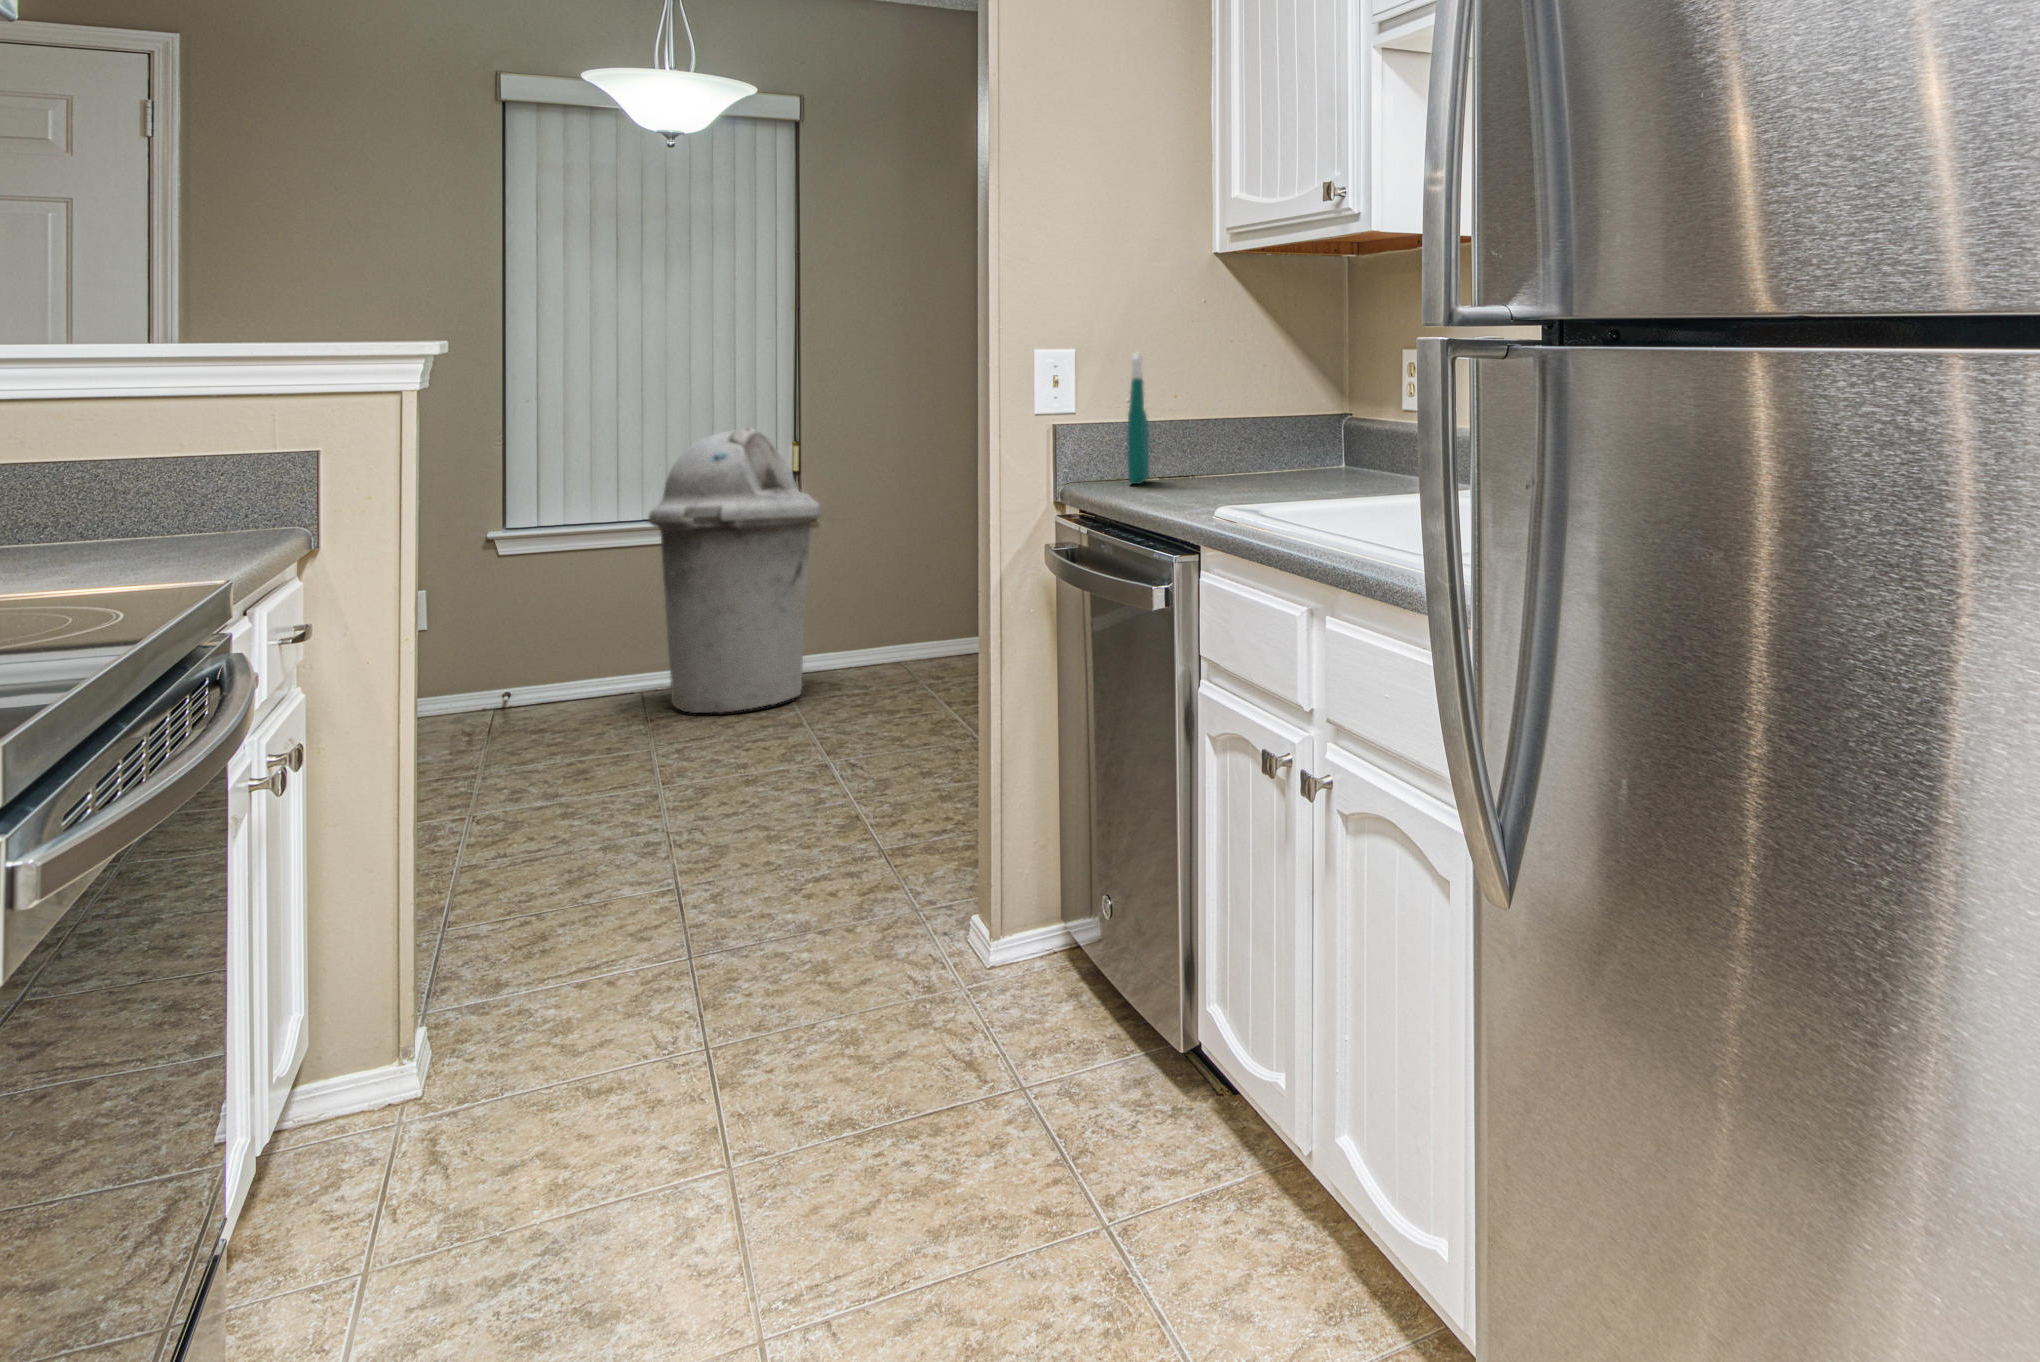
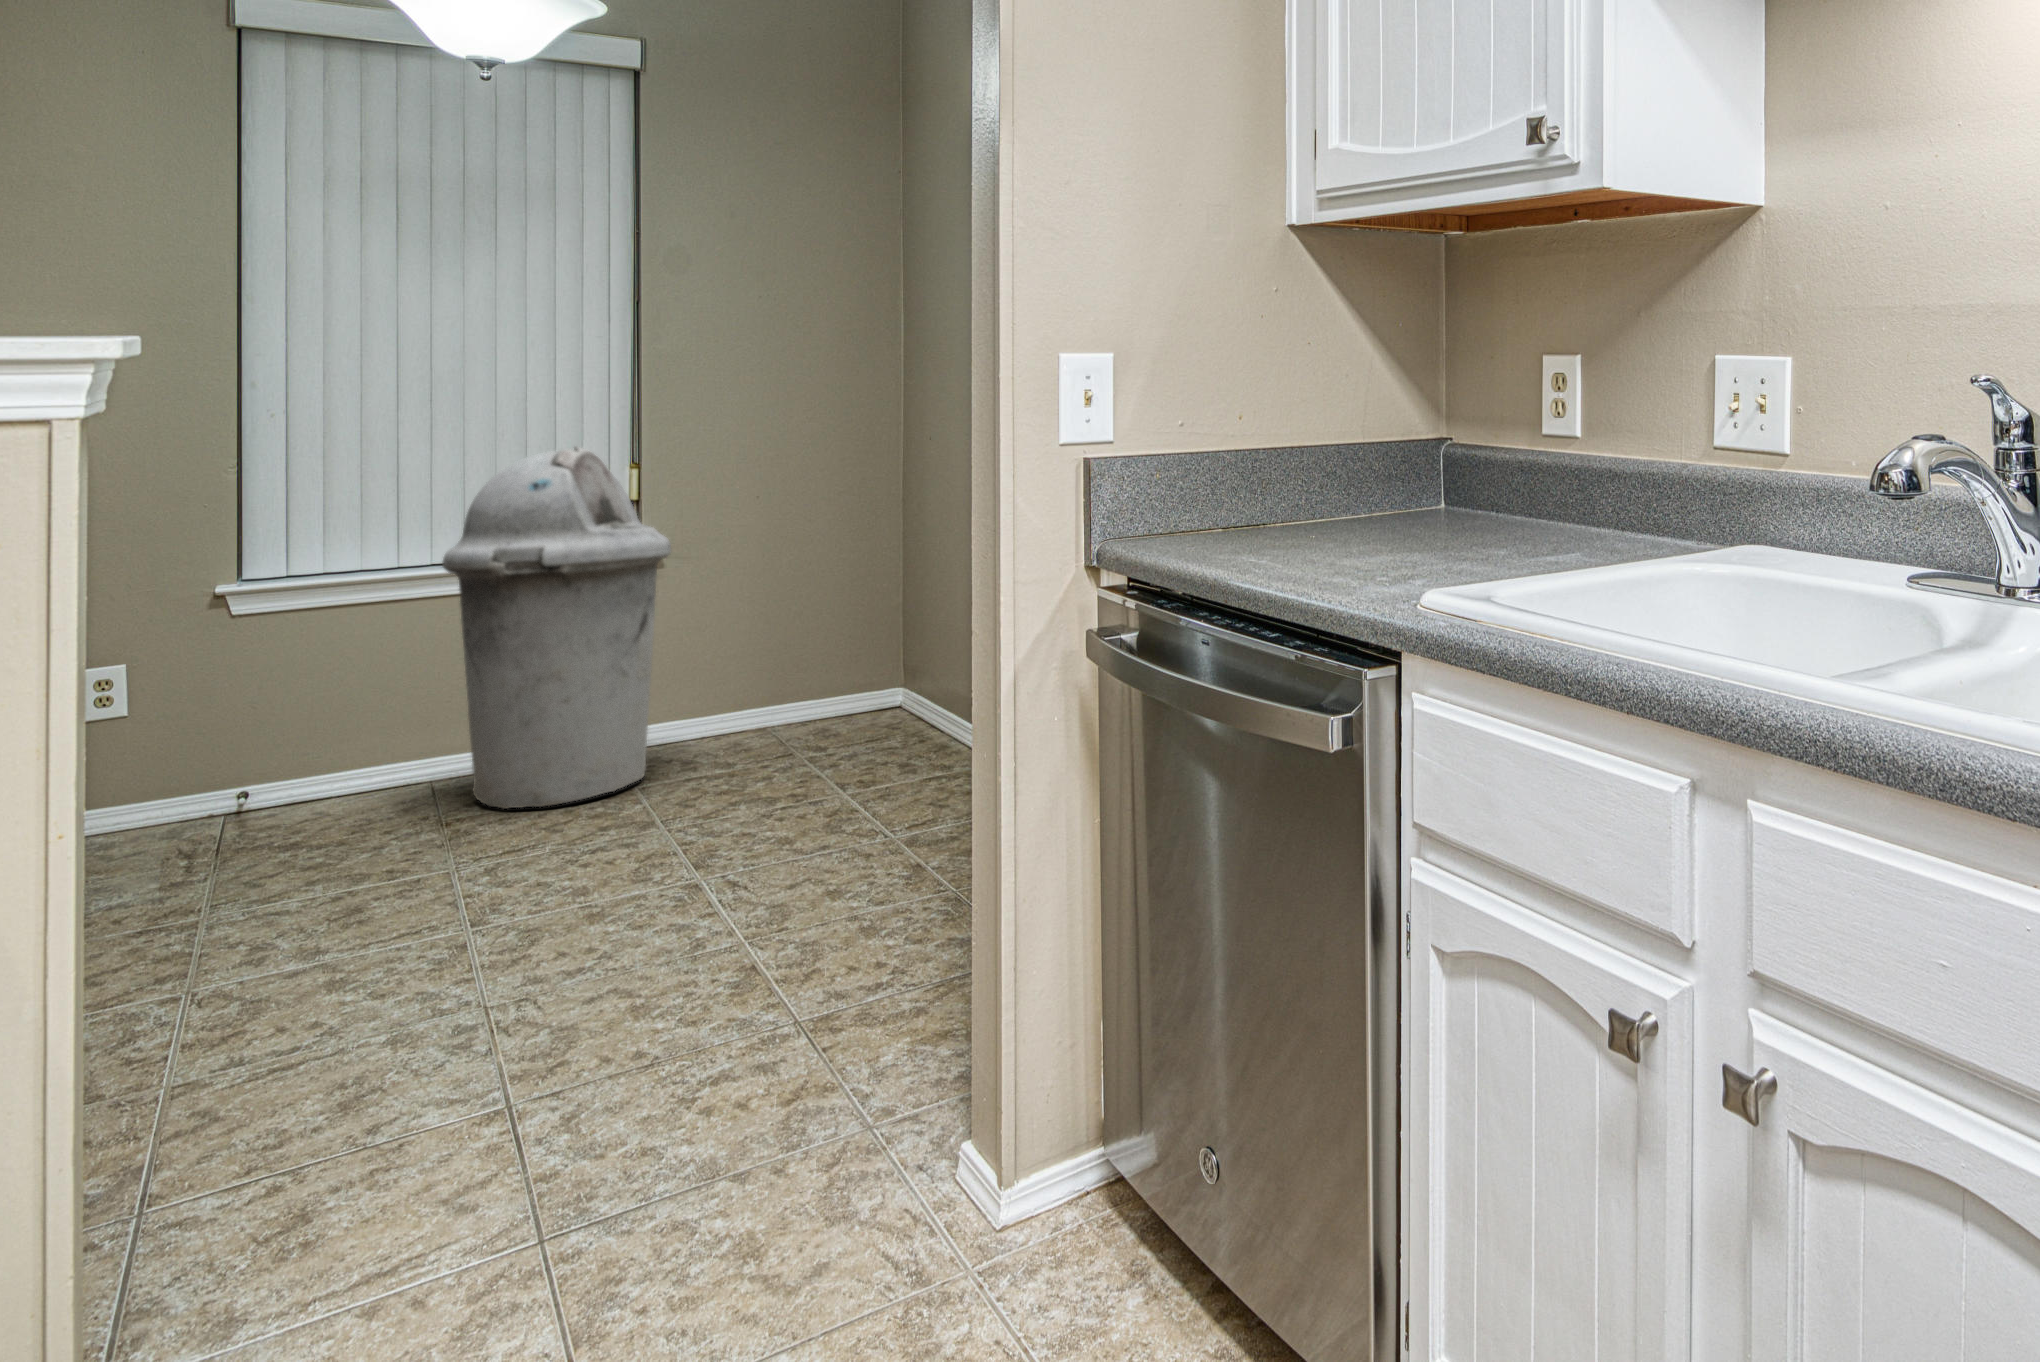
spray bottle: present [1127,353,1149,484] -> none [1197,356,1222,539]

